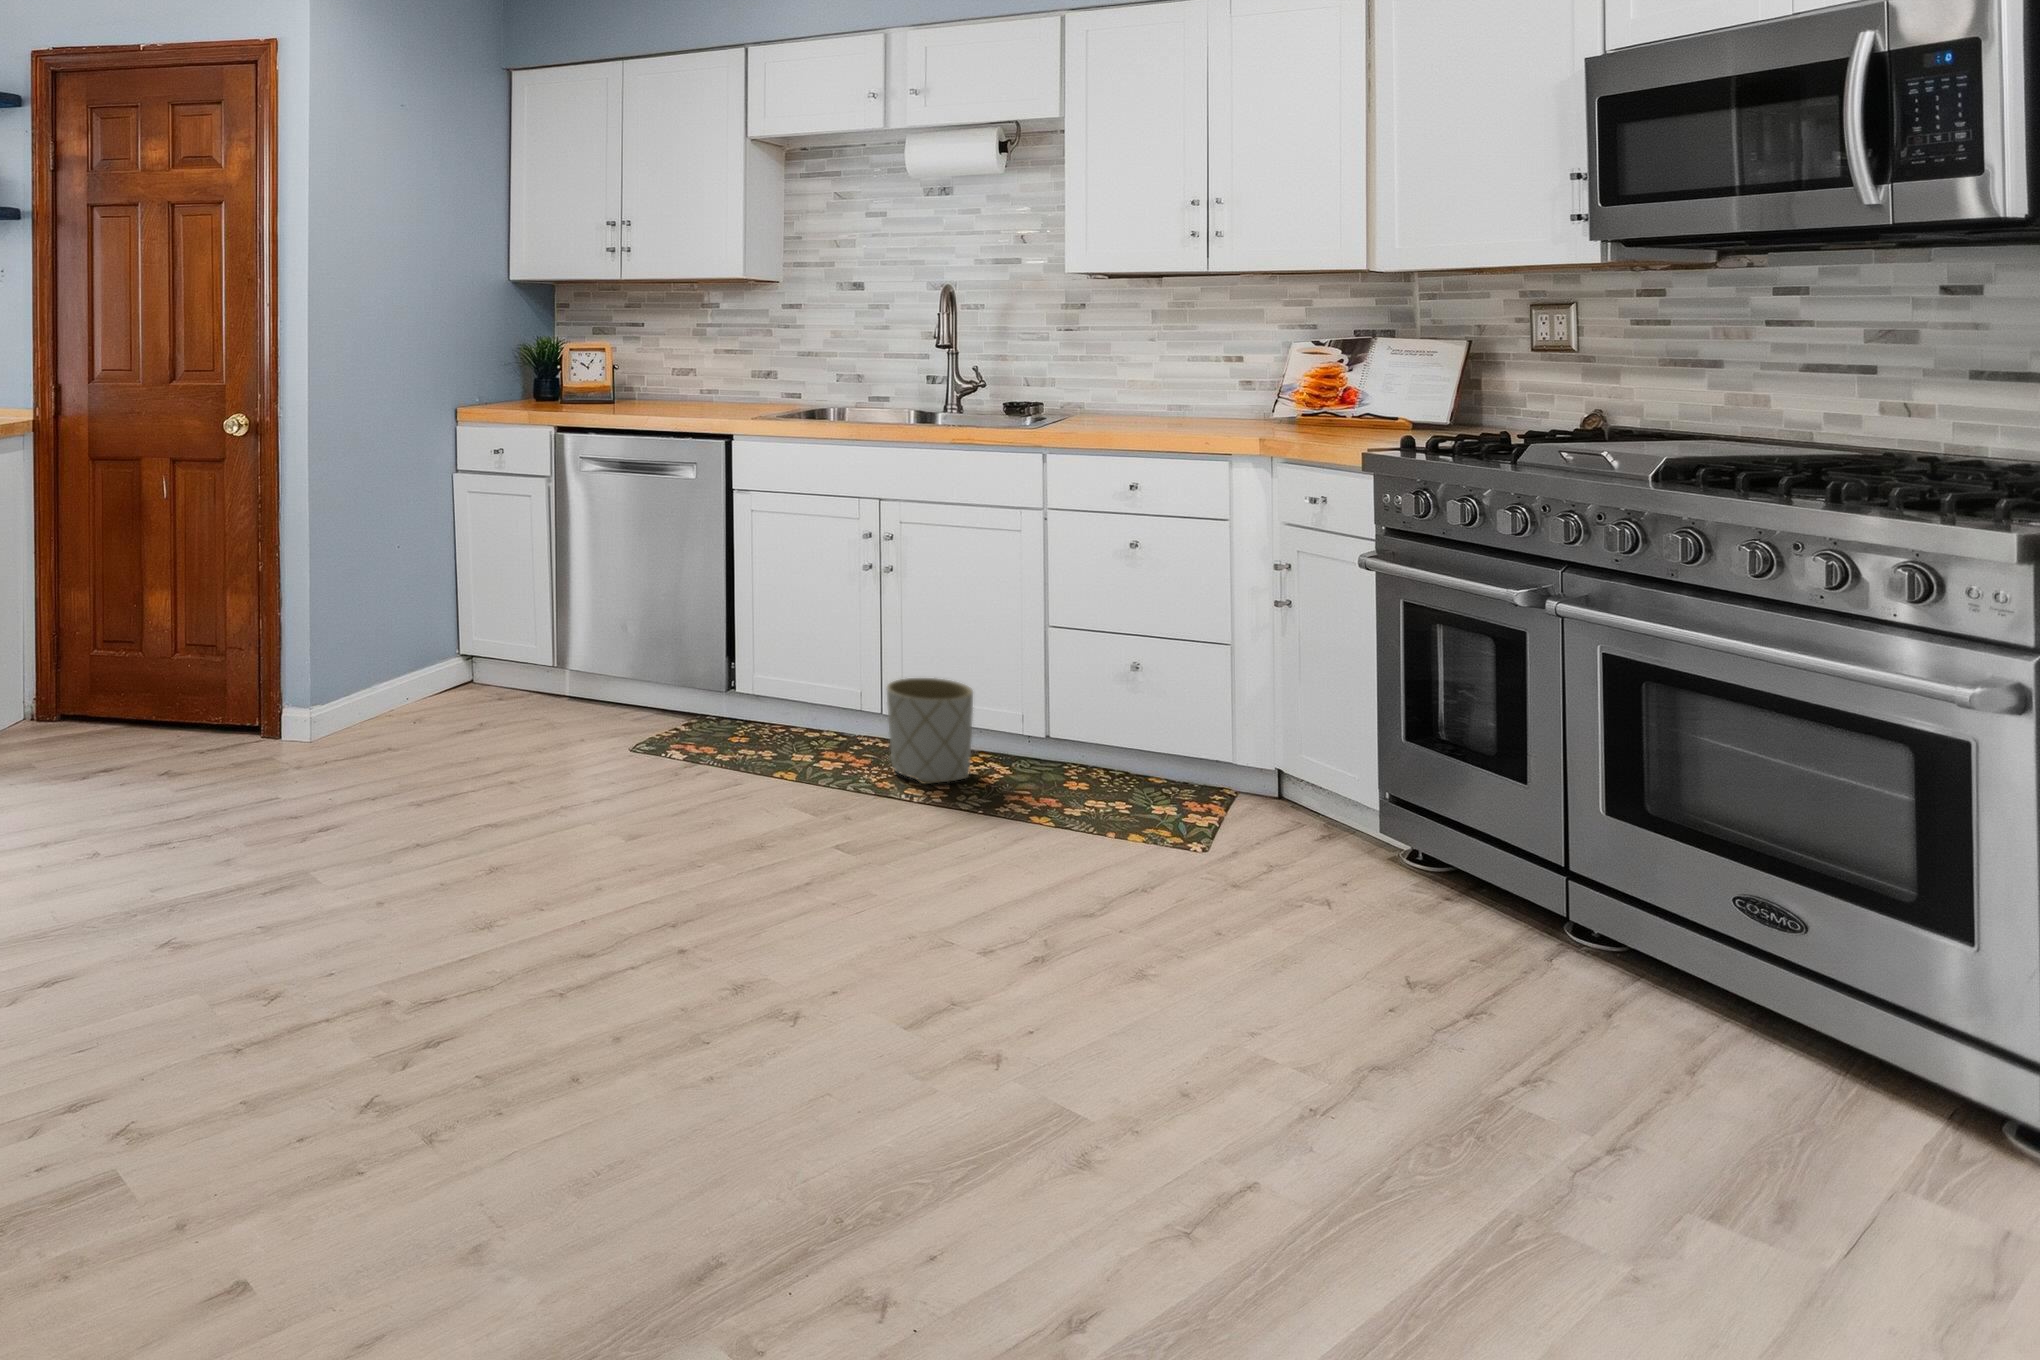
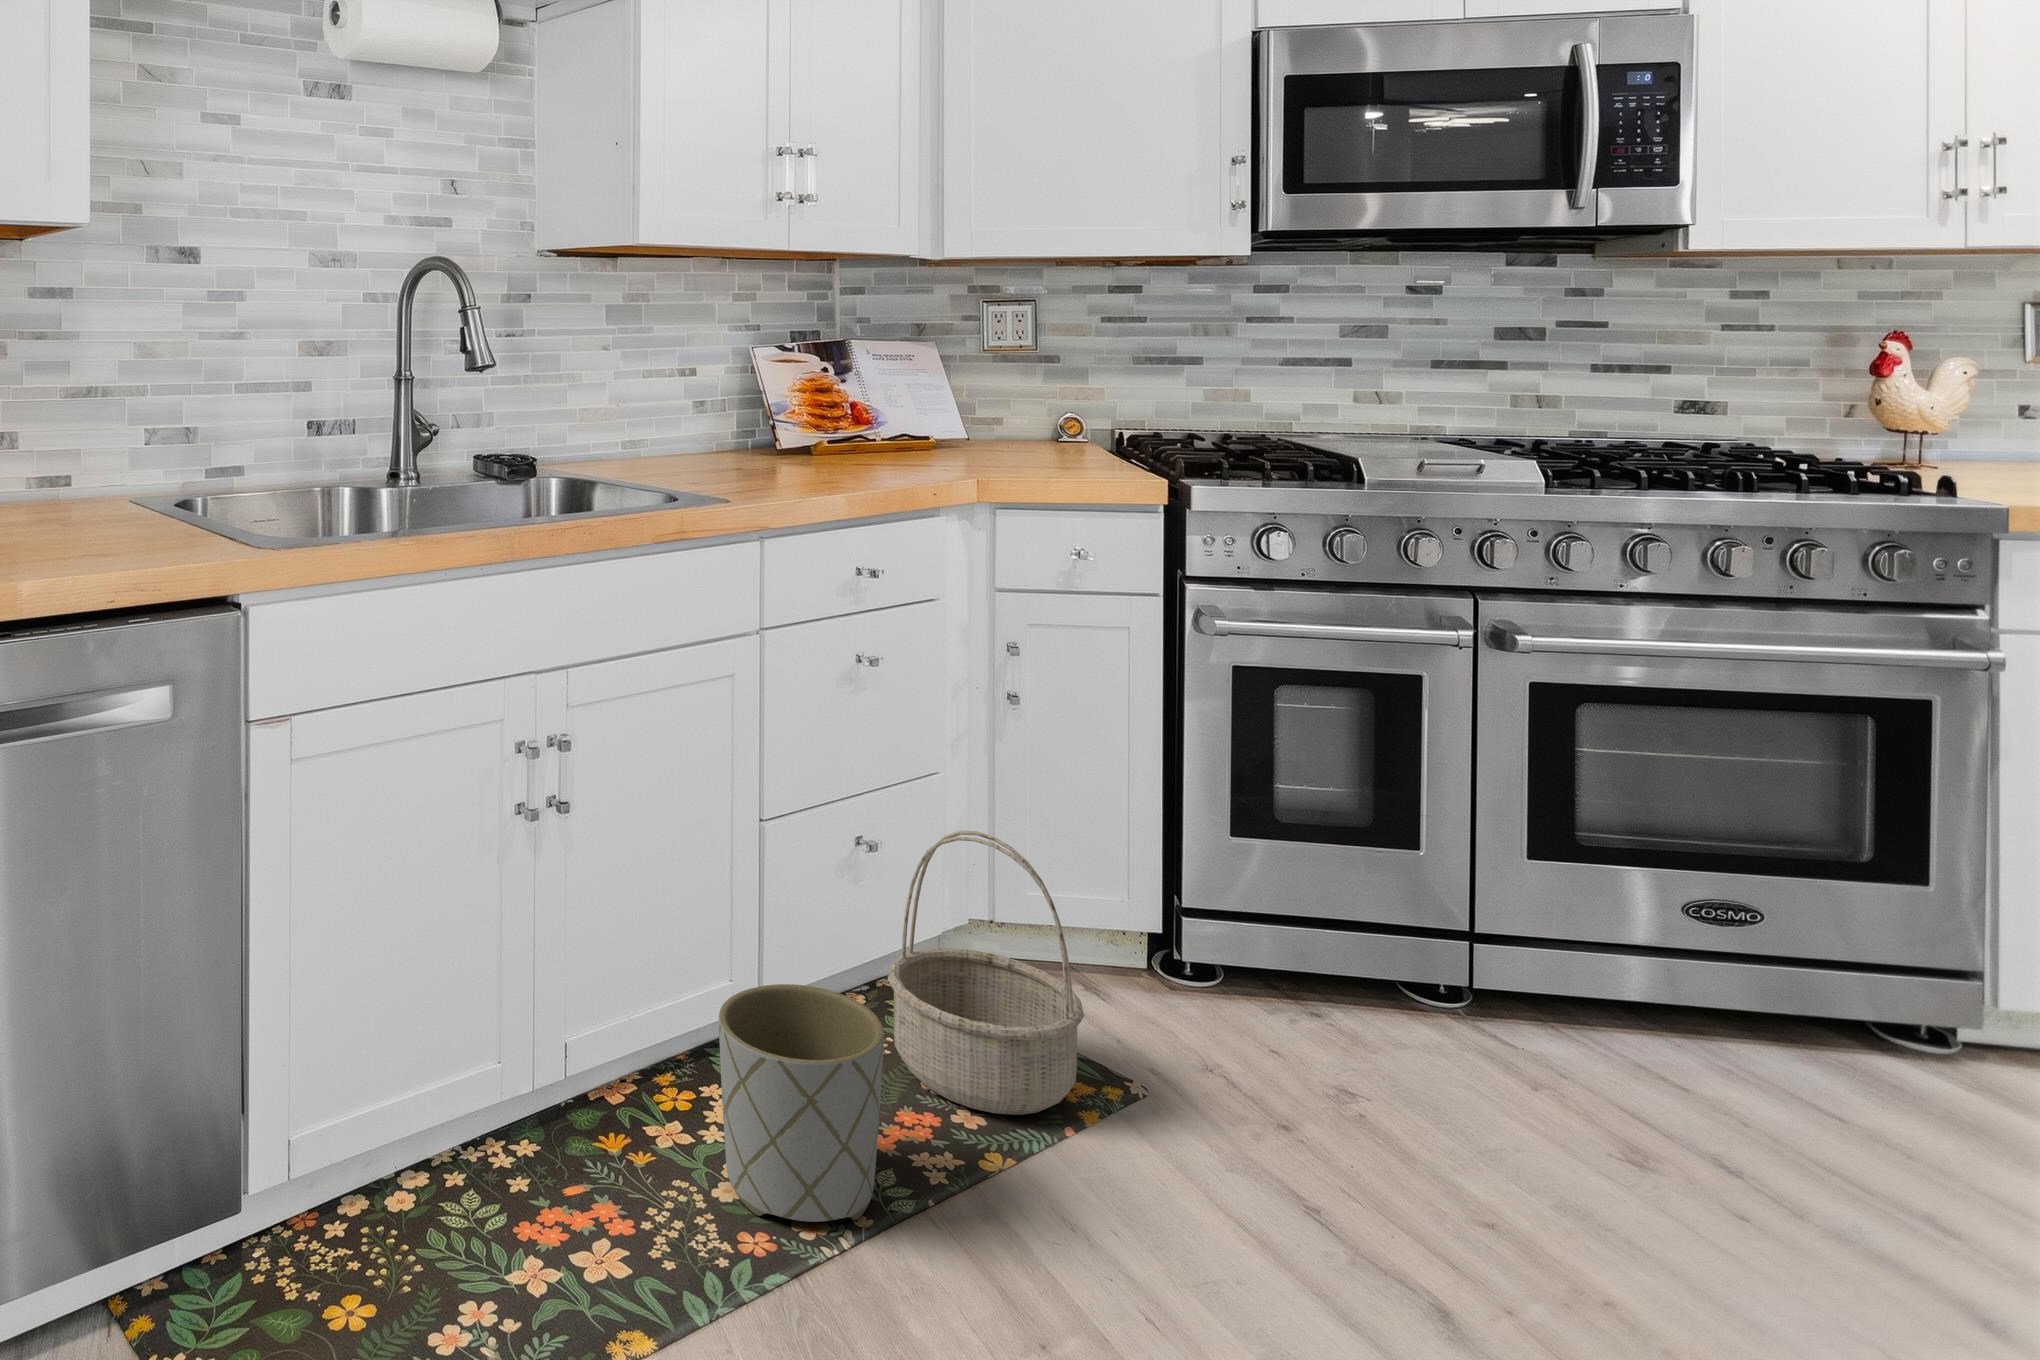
basket: none [1052,644,1163,813] -> present [888,831,1084,1115]

